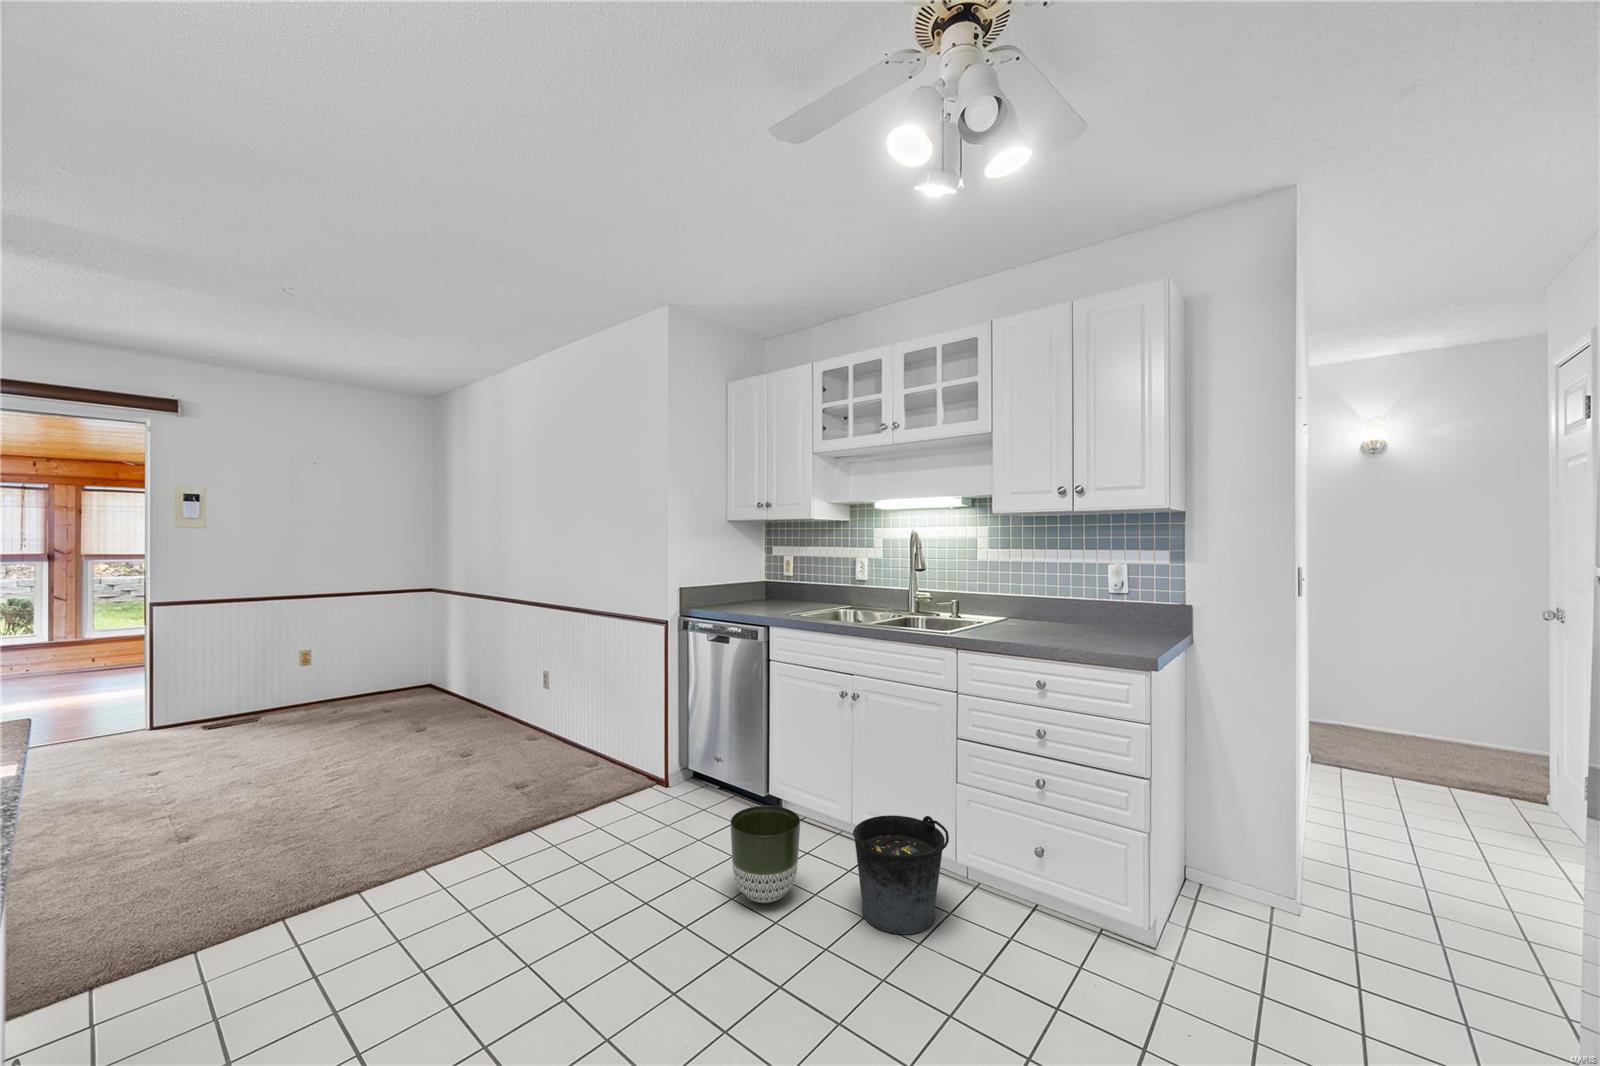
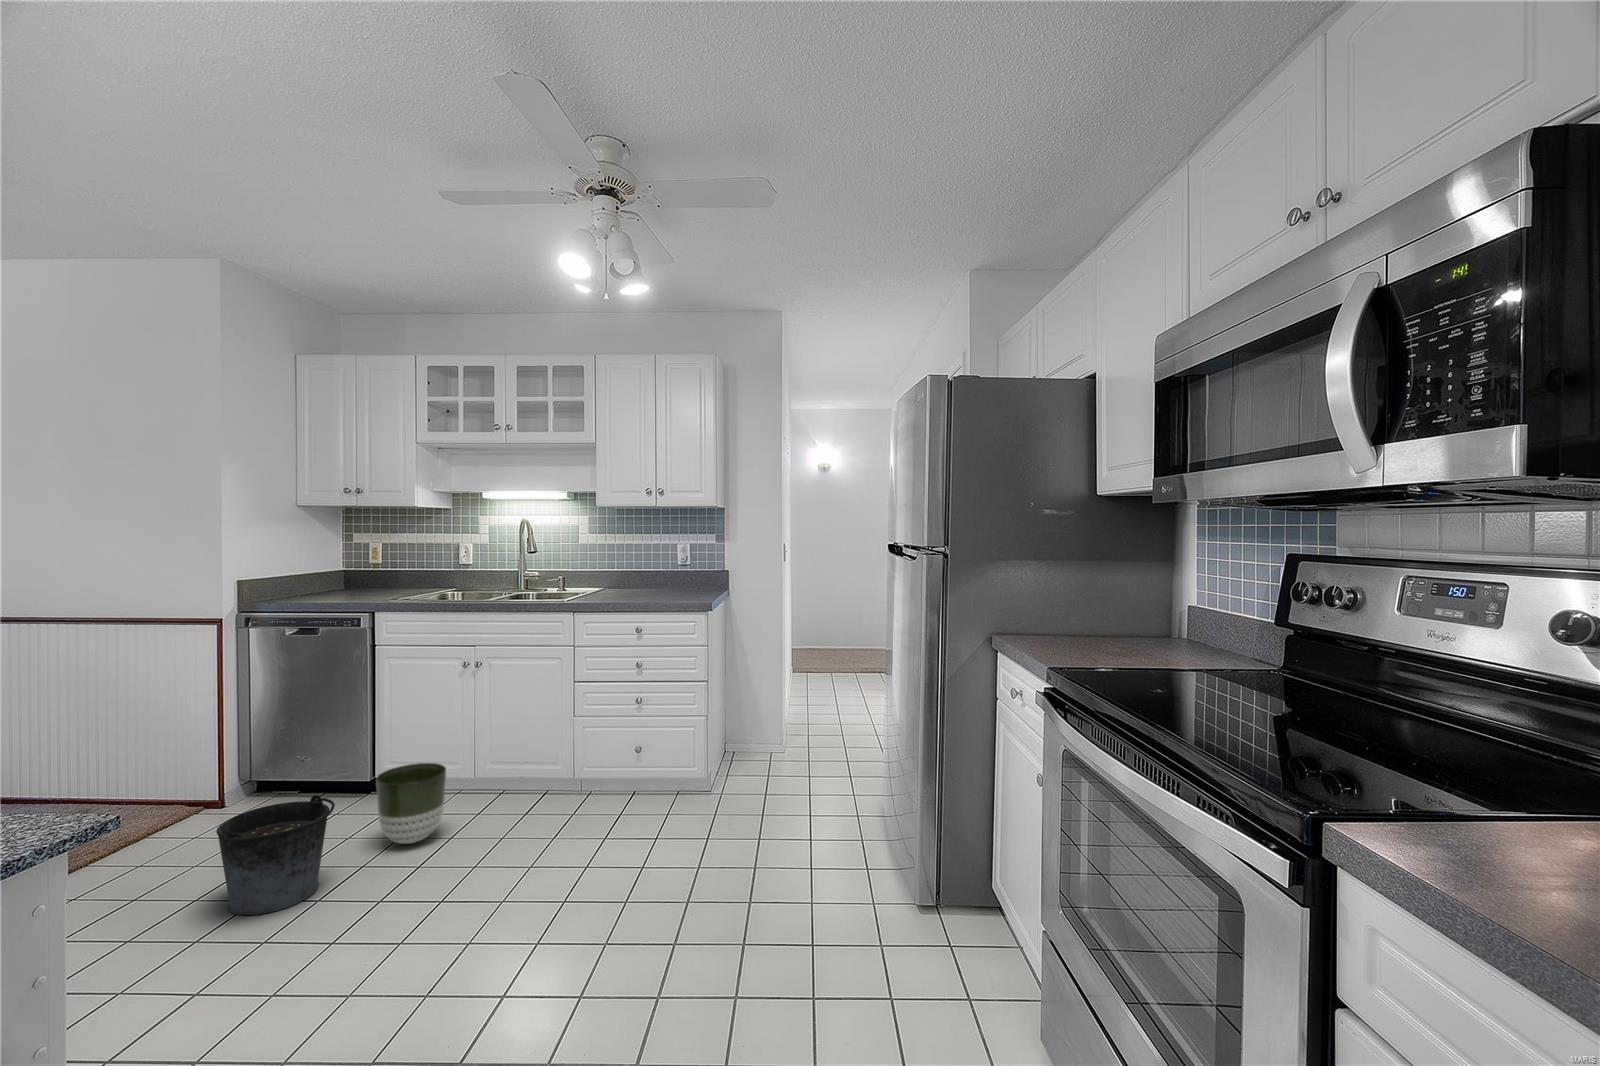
bucket: present [853,815,949,934] -> present [216,795,335,915]

